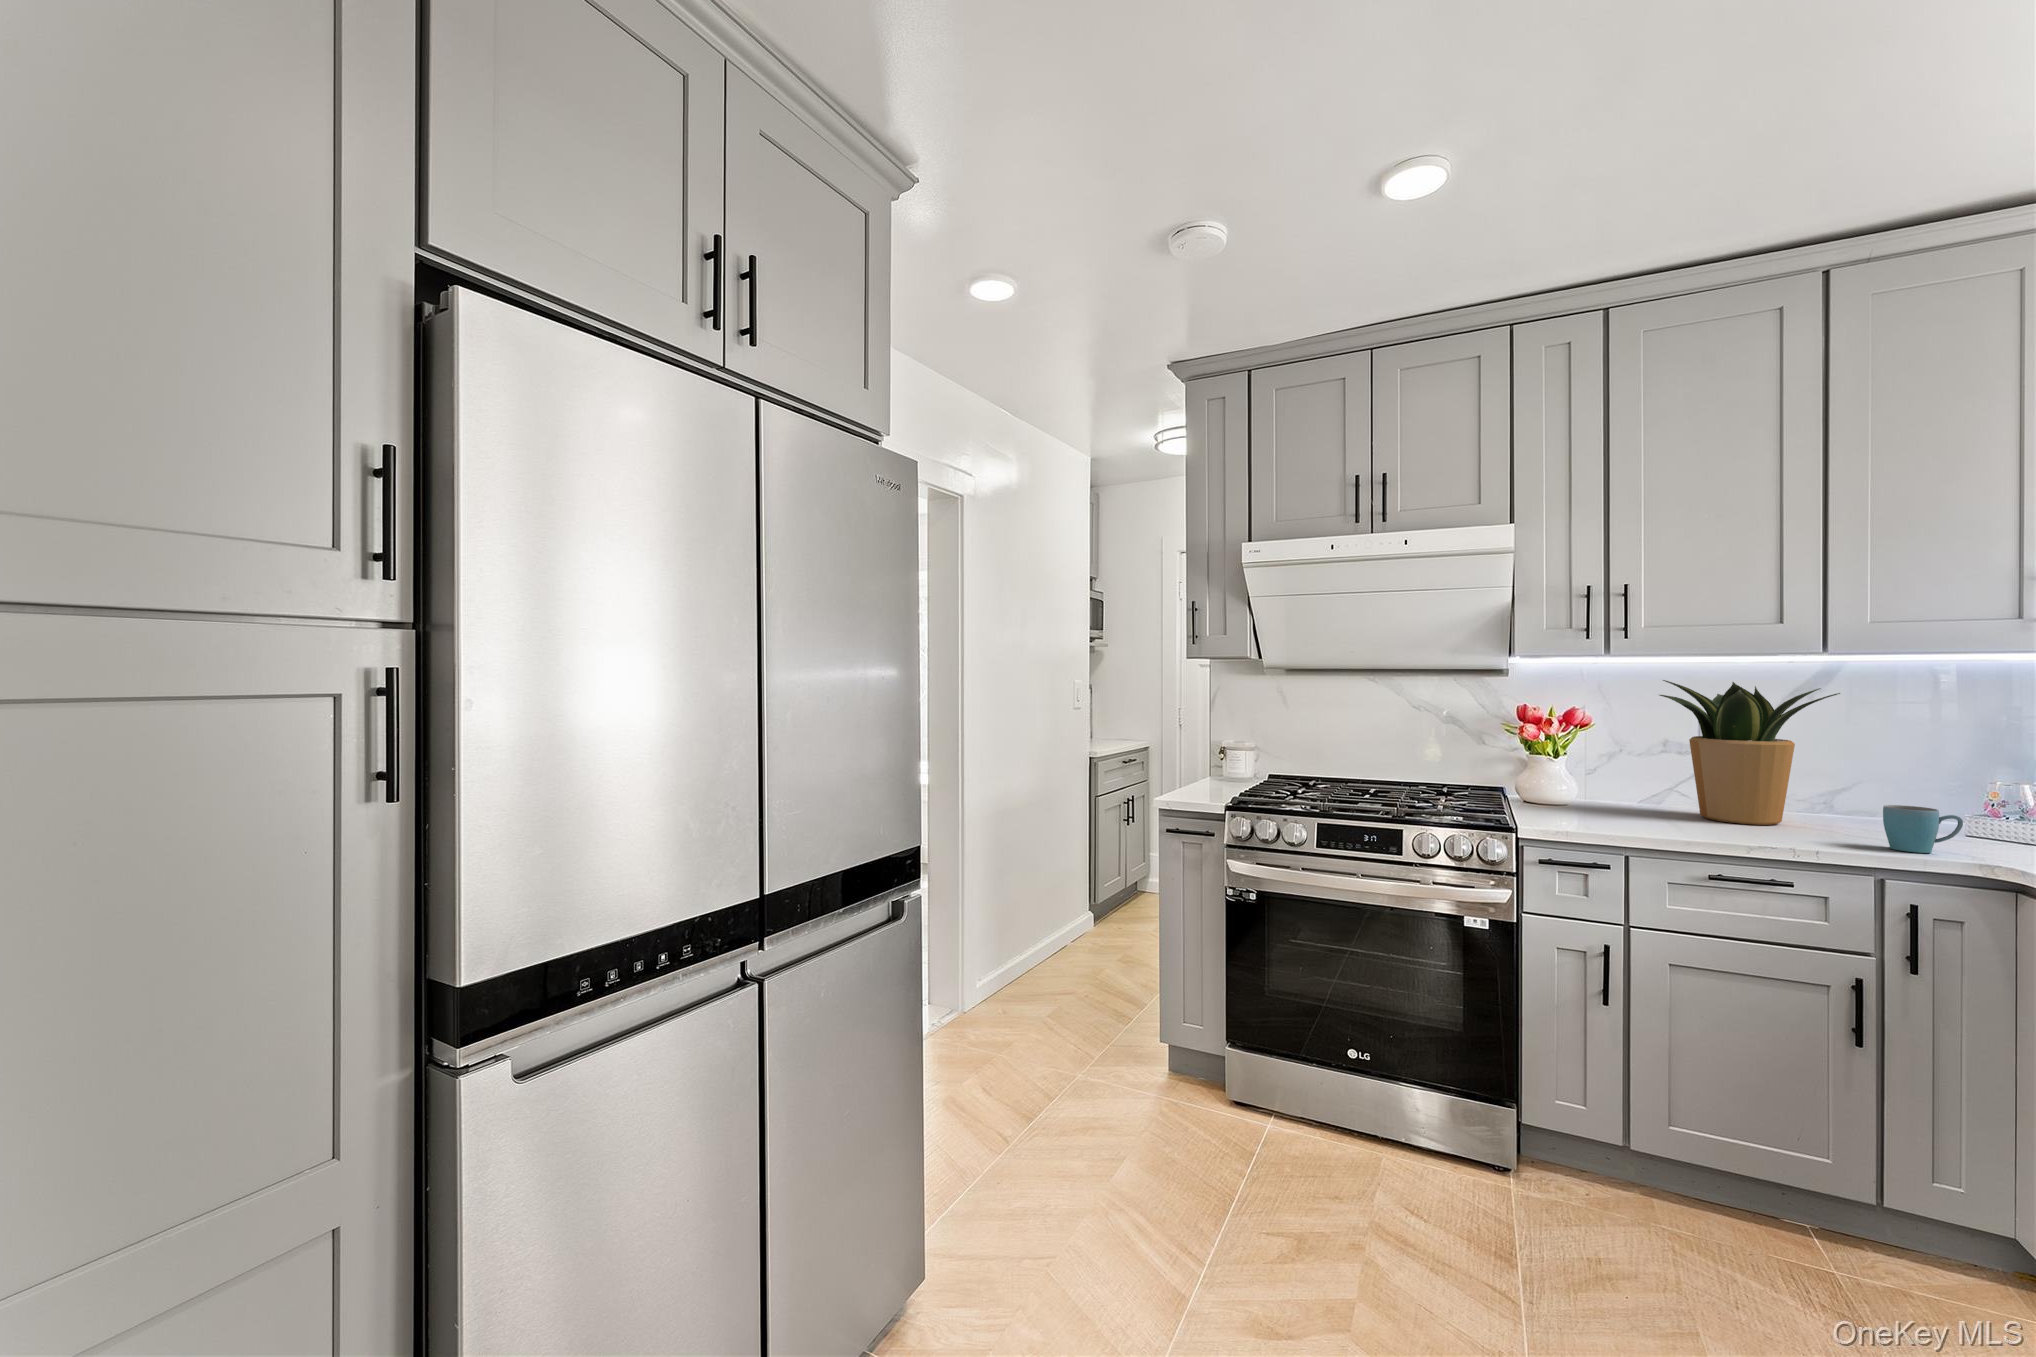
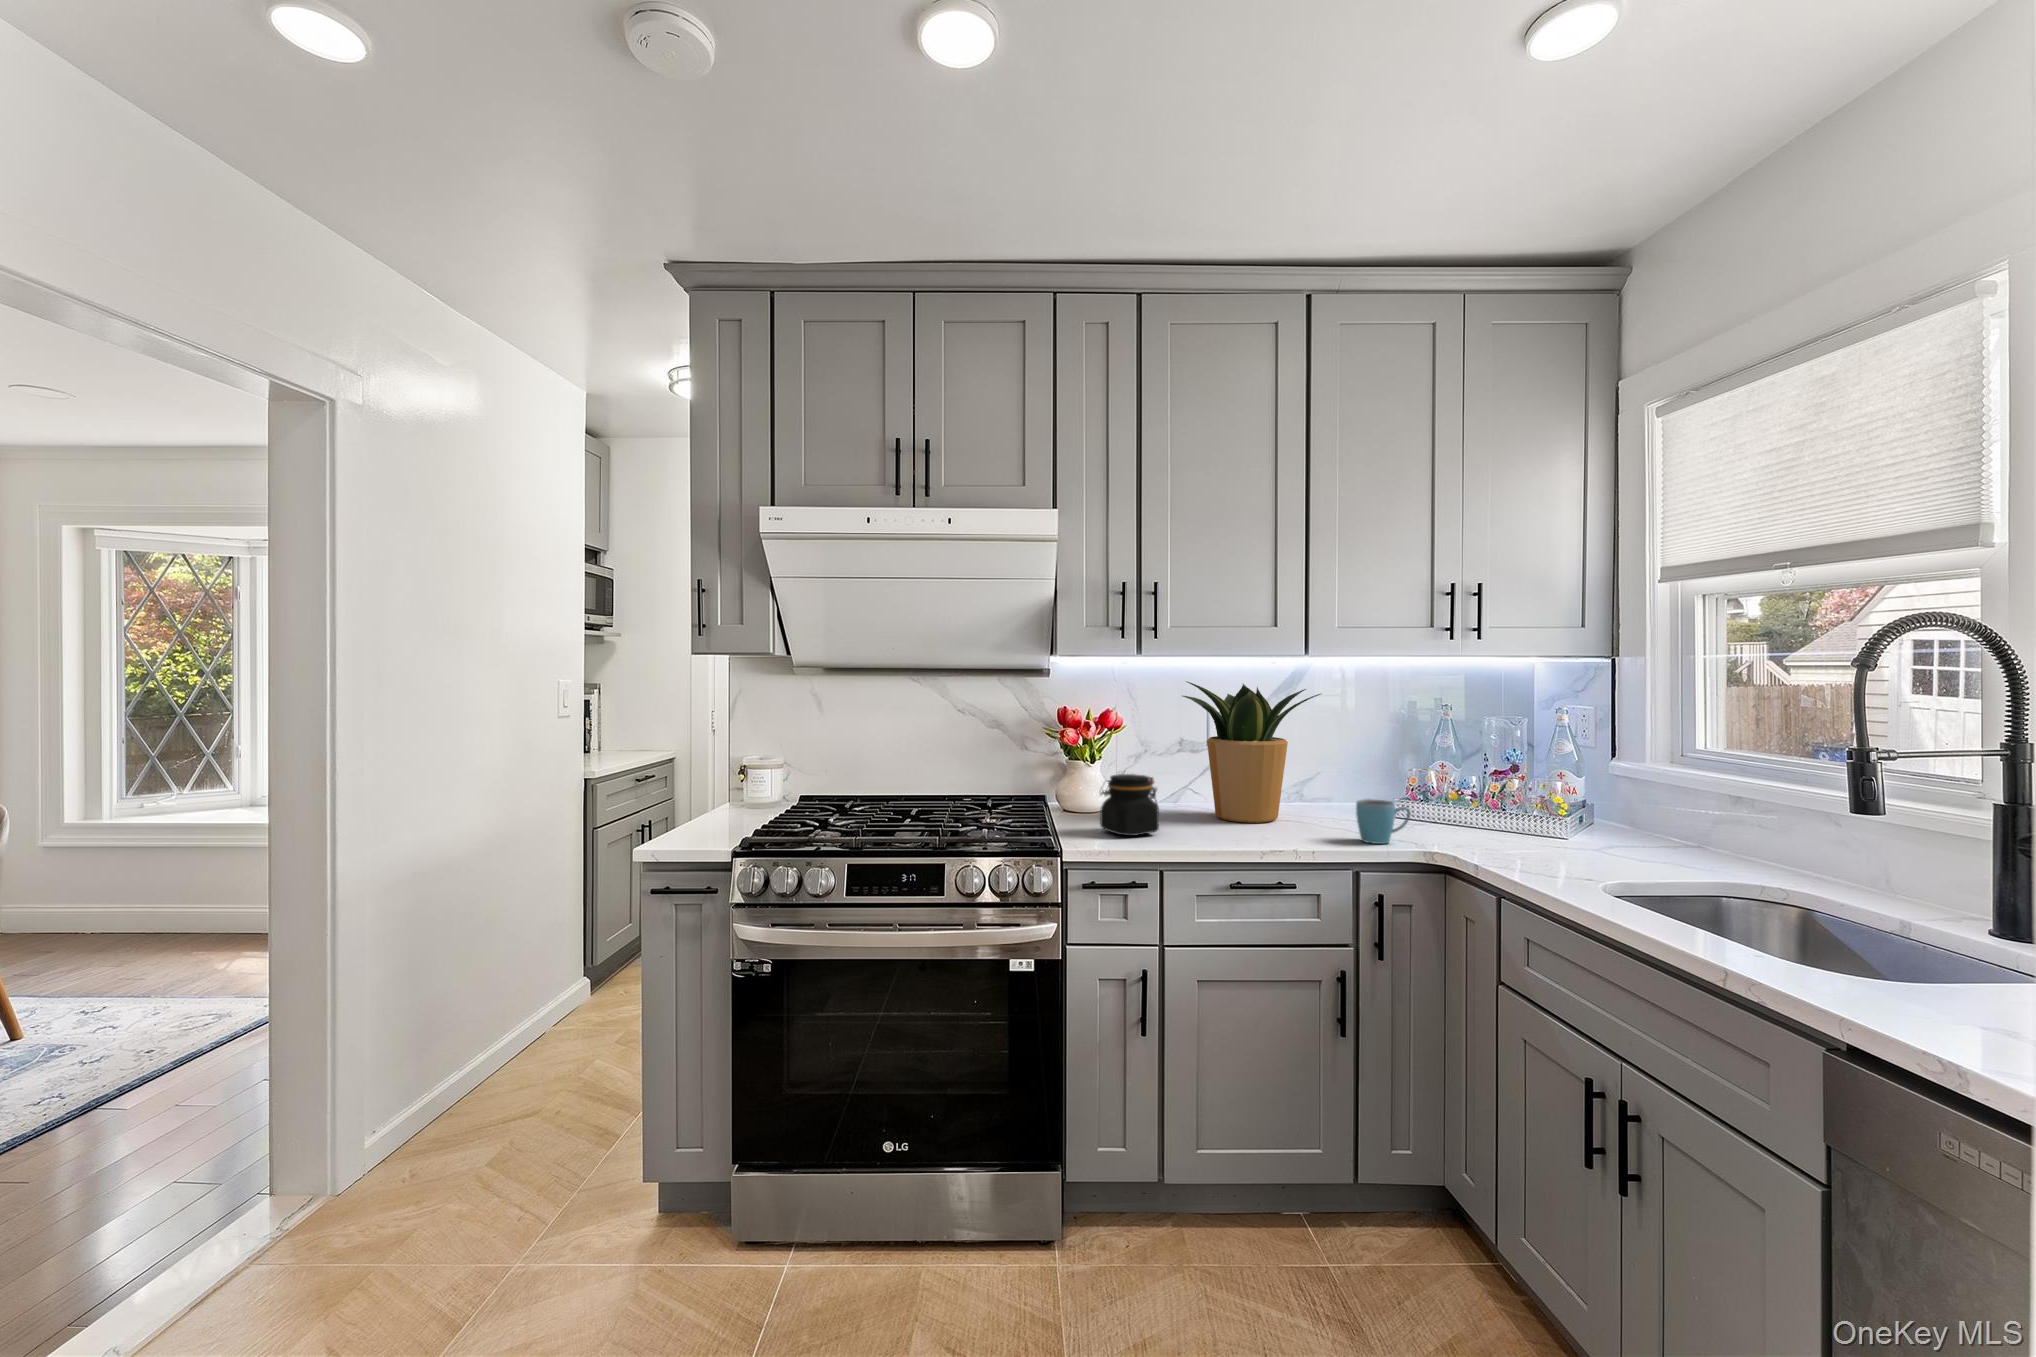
jar: none [1559,766,1628,823] -> present [1100,774,1159,836]

